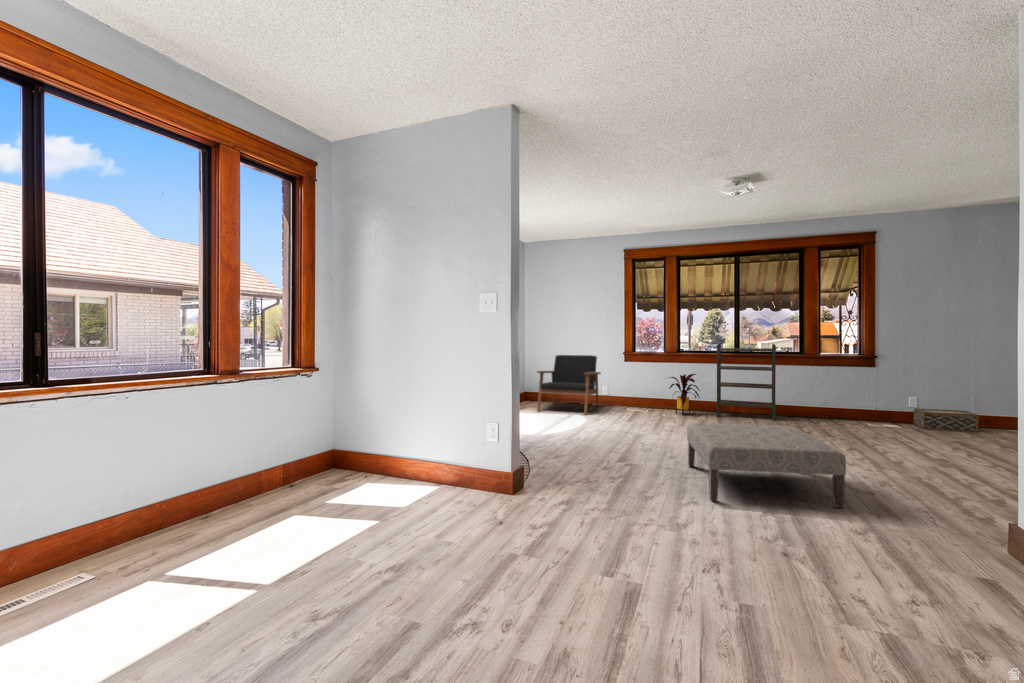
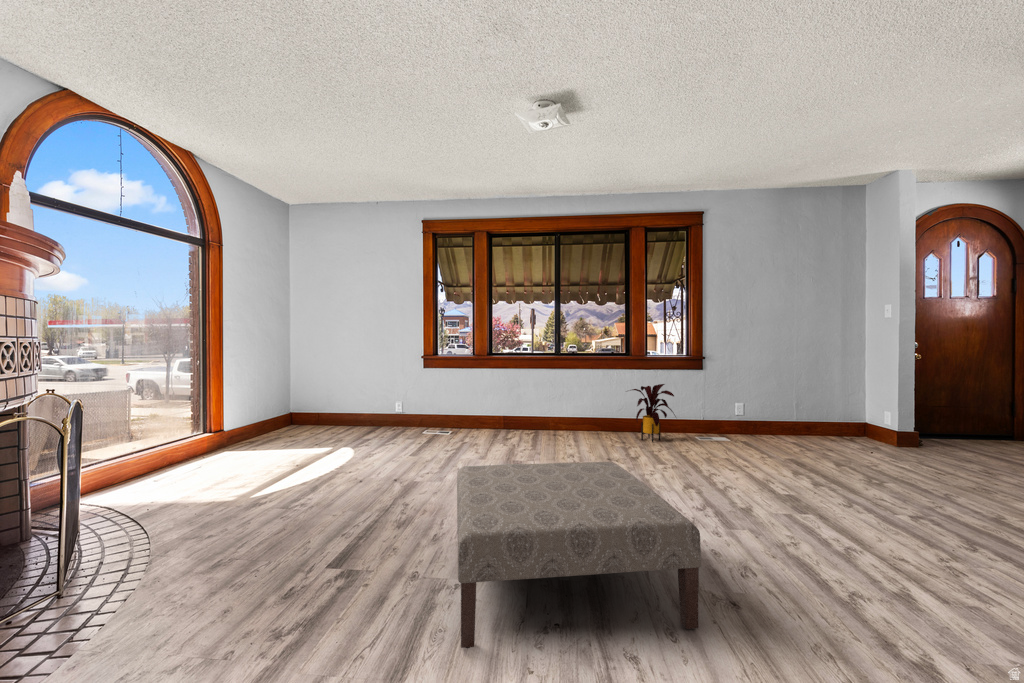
bookshelf: present [717,344,776,421] -> none [533,344,599,439]
armchair: present [537,355,601,415] -> none [288,360,392,444]
house plant: present [669,374,700,415] -> present [632,384,675,442]
woven basket: present [914,408,979,432] -> none [740,417,801,442]

